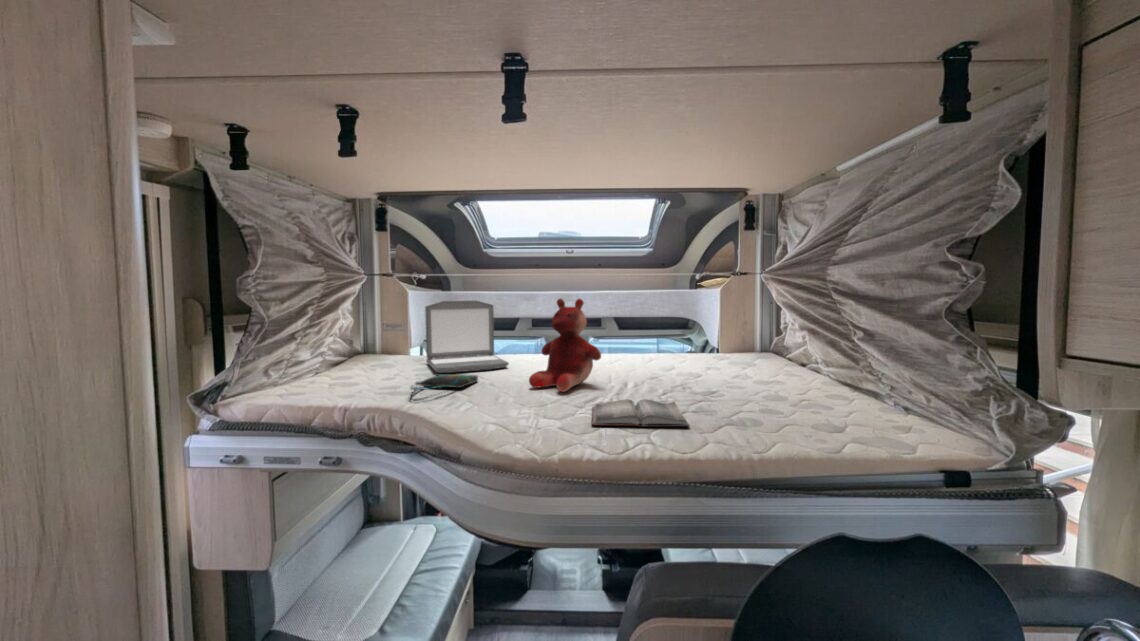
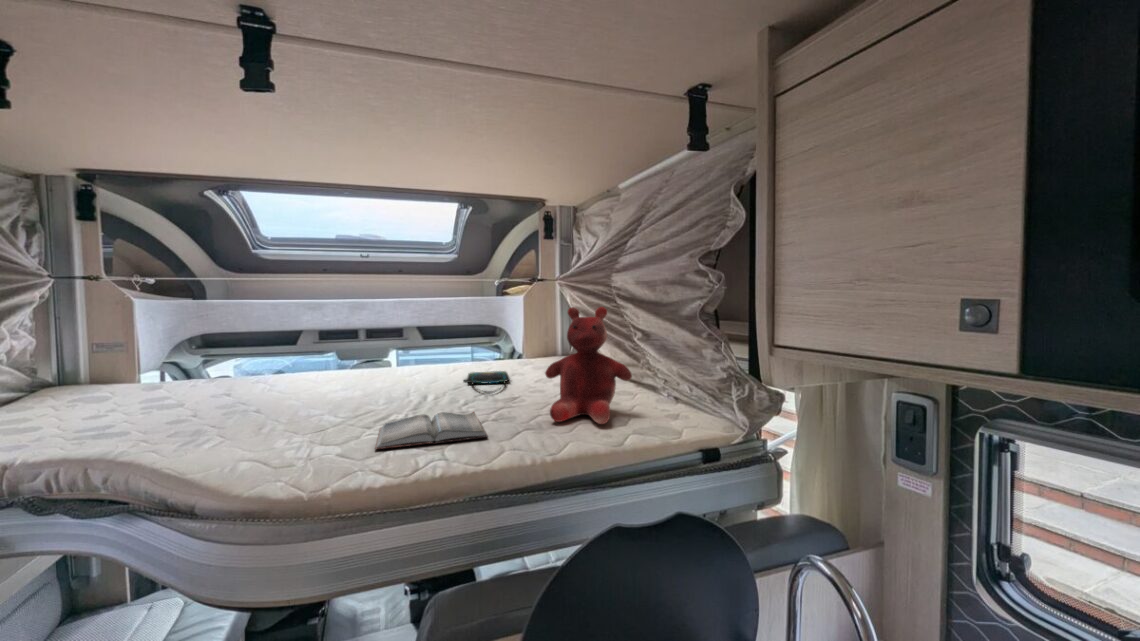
teddy bear: present [529,299,601,392] -> present [545,307,632,424]
laptop: present [425,301,509,373] -> none [149,309,280,404]
tote bag: present [410,374,478,401] -> present [463,371,510,394]

